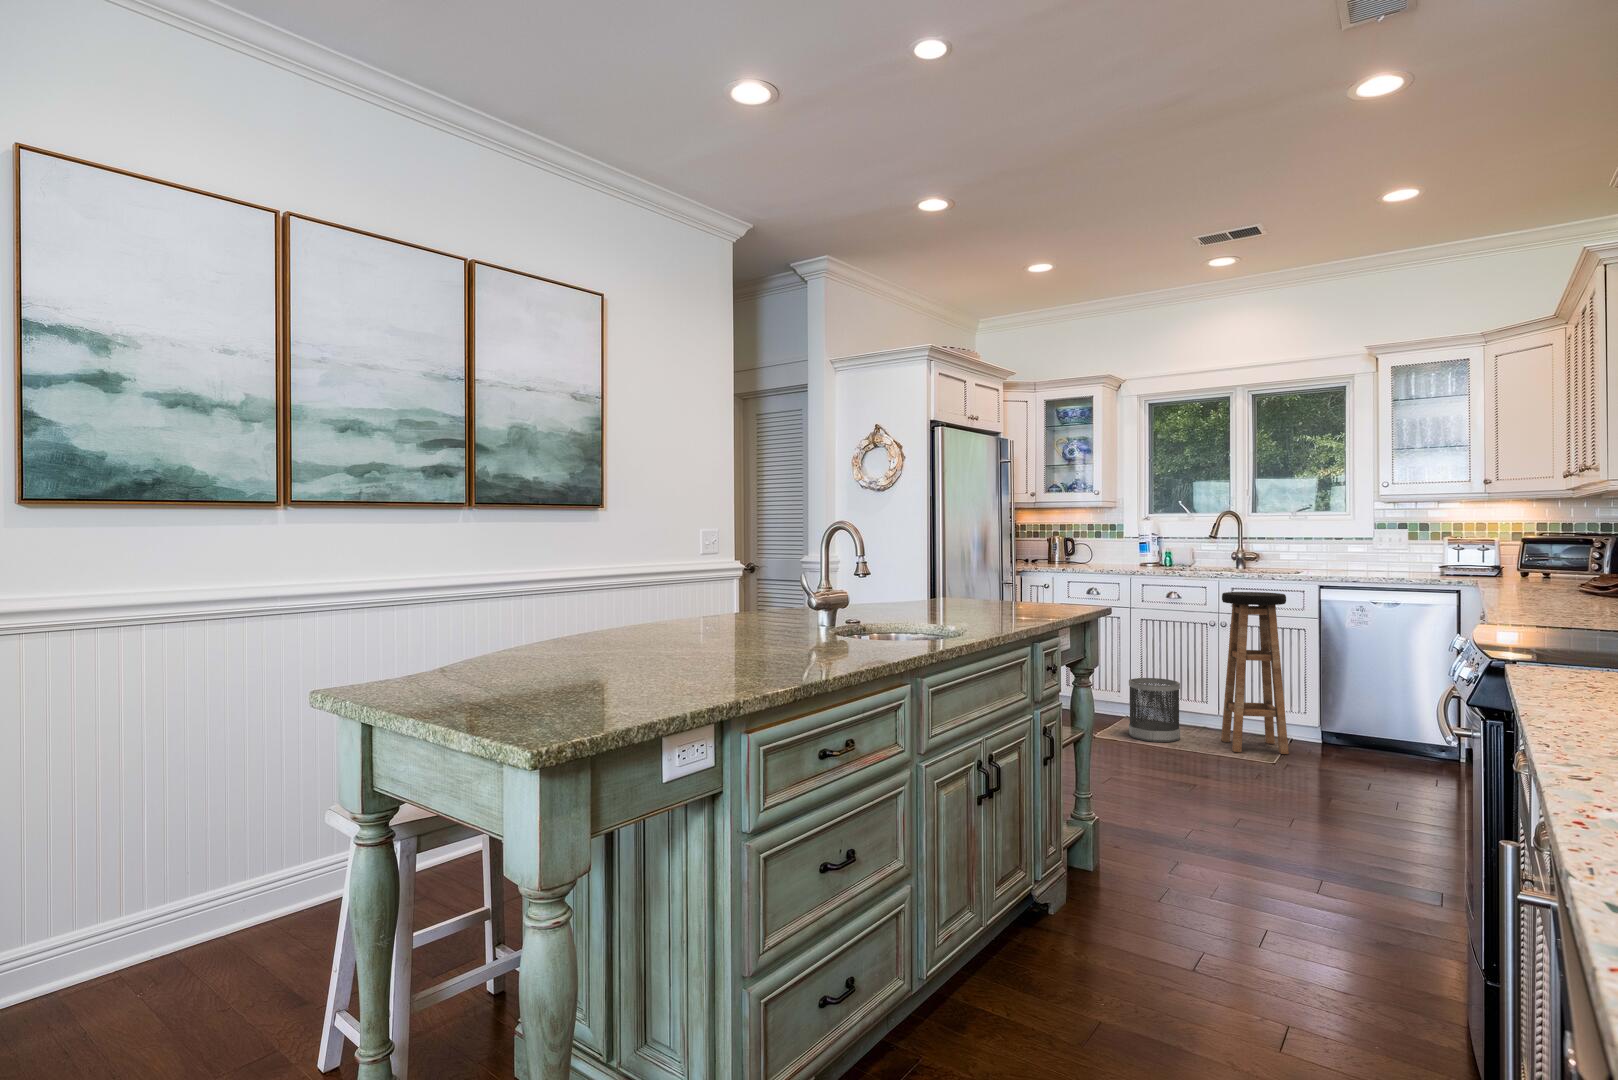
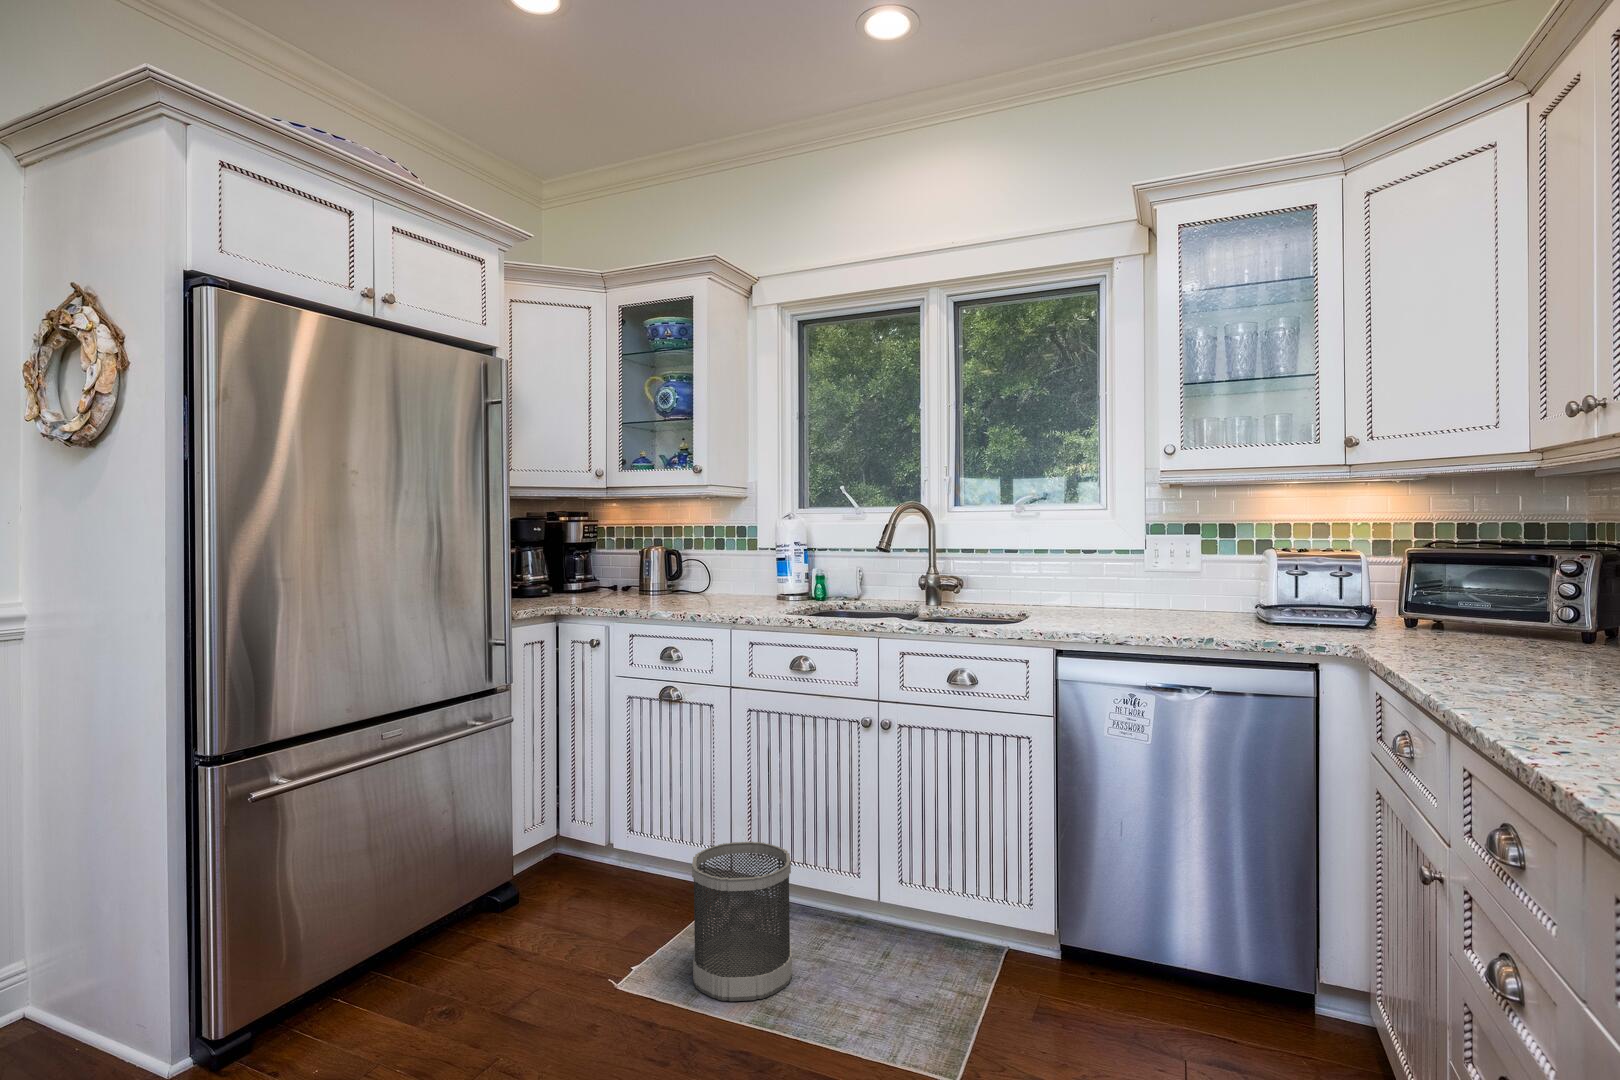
bar stool: present [1221,592,1289,754] -> none [865,667,994,1035]

